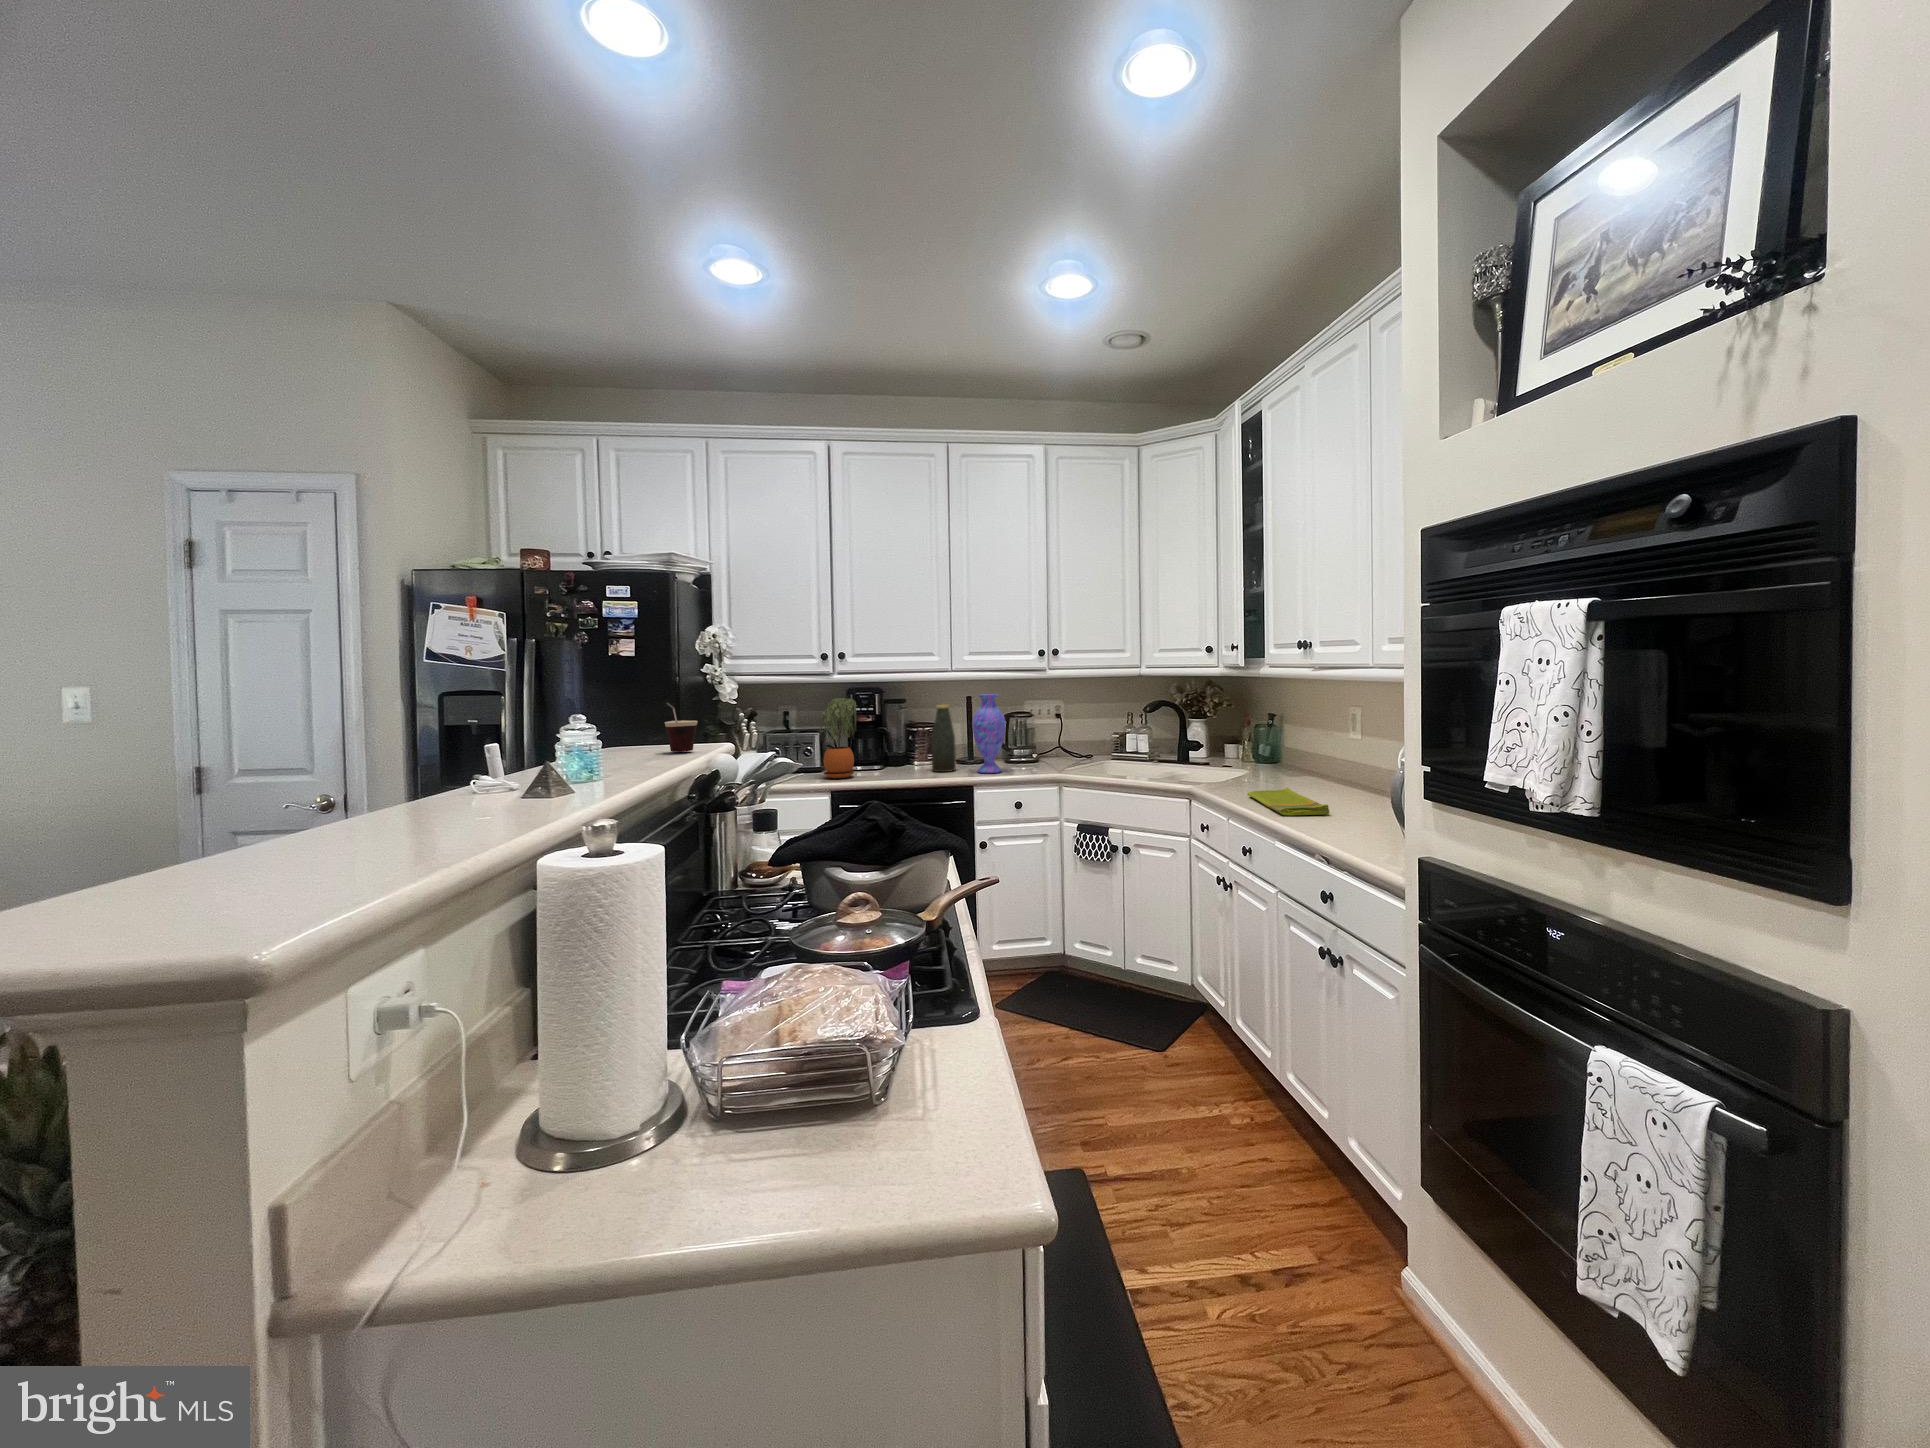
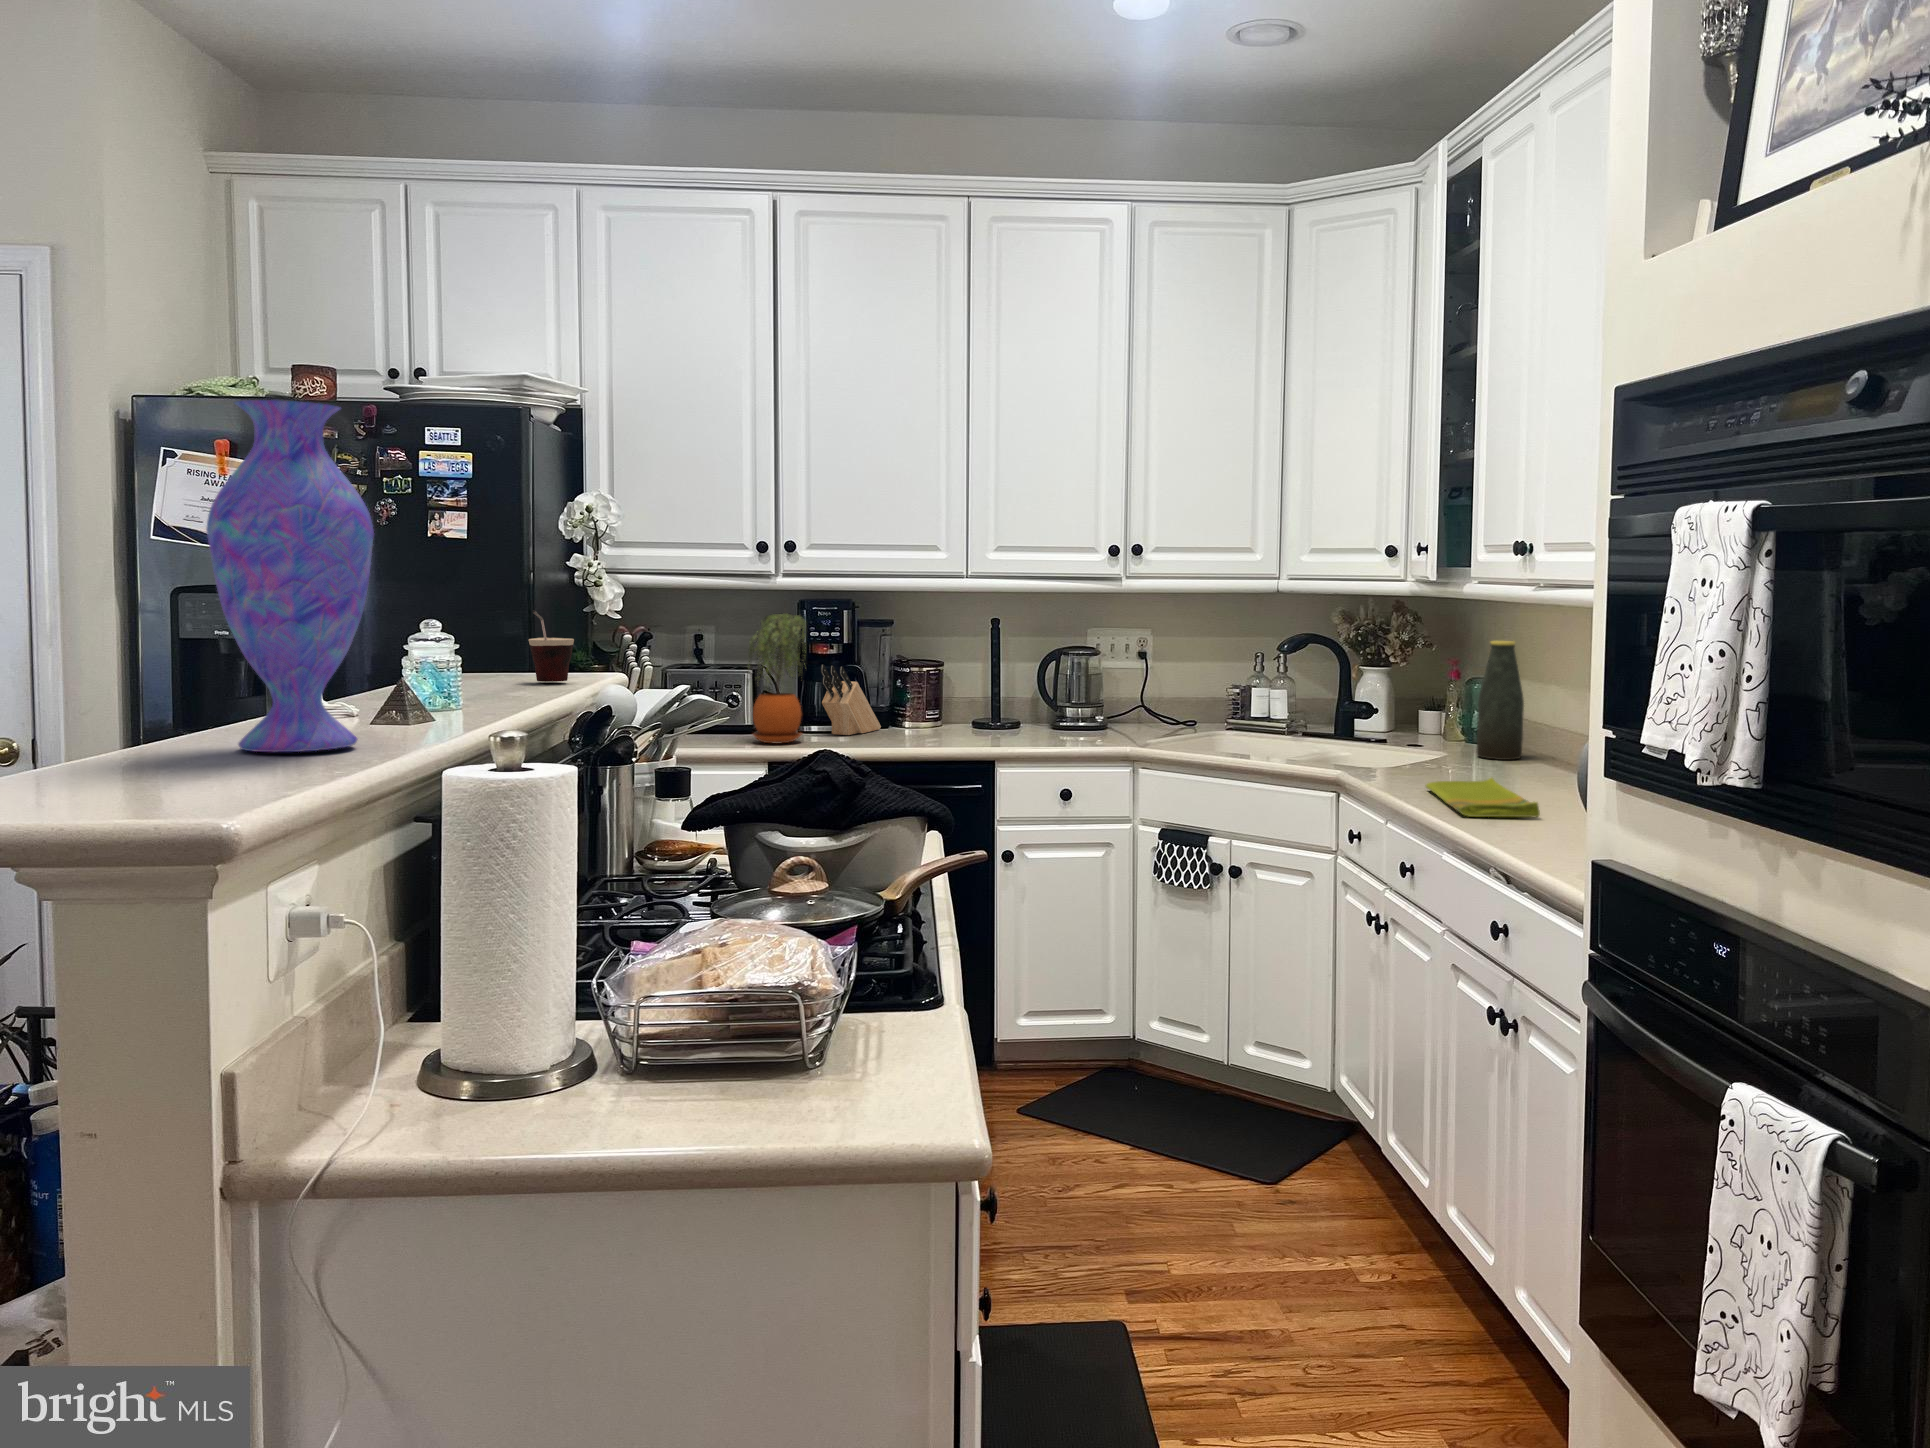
vase: present [972,694,1006,773] -> present [206,400,374,752]
bottle: present [931,705,956,772] -> present [1477,641,1524,760]
knife block: none [865,728,903,771] -> present [821,665,881,735]

